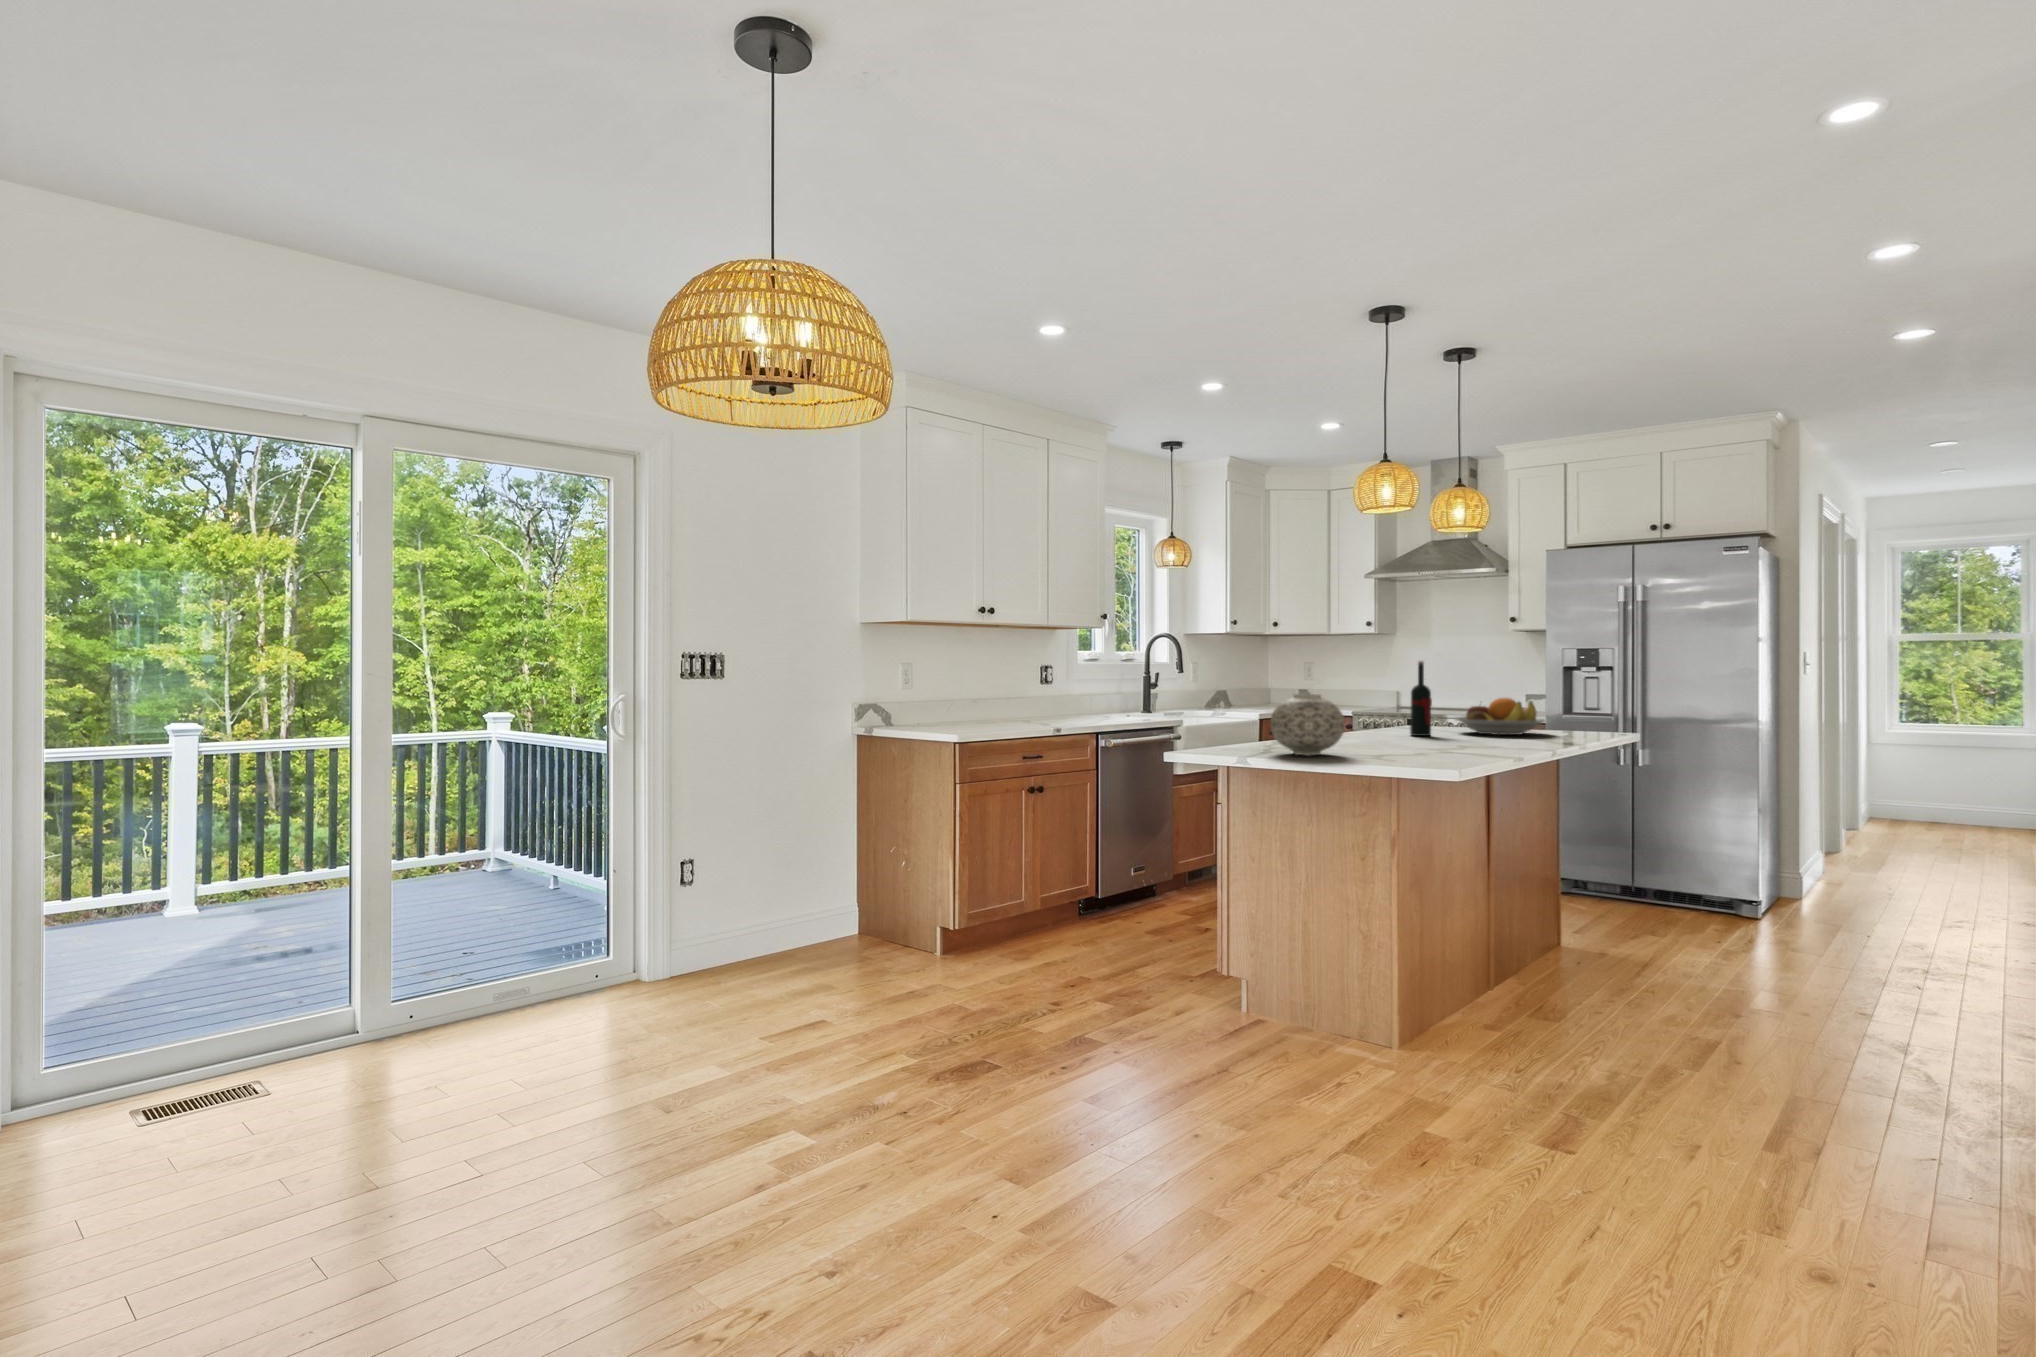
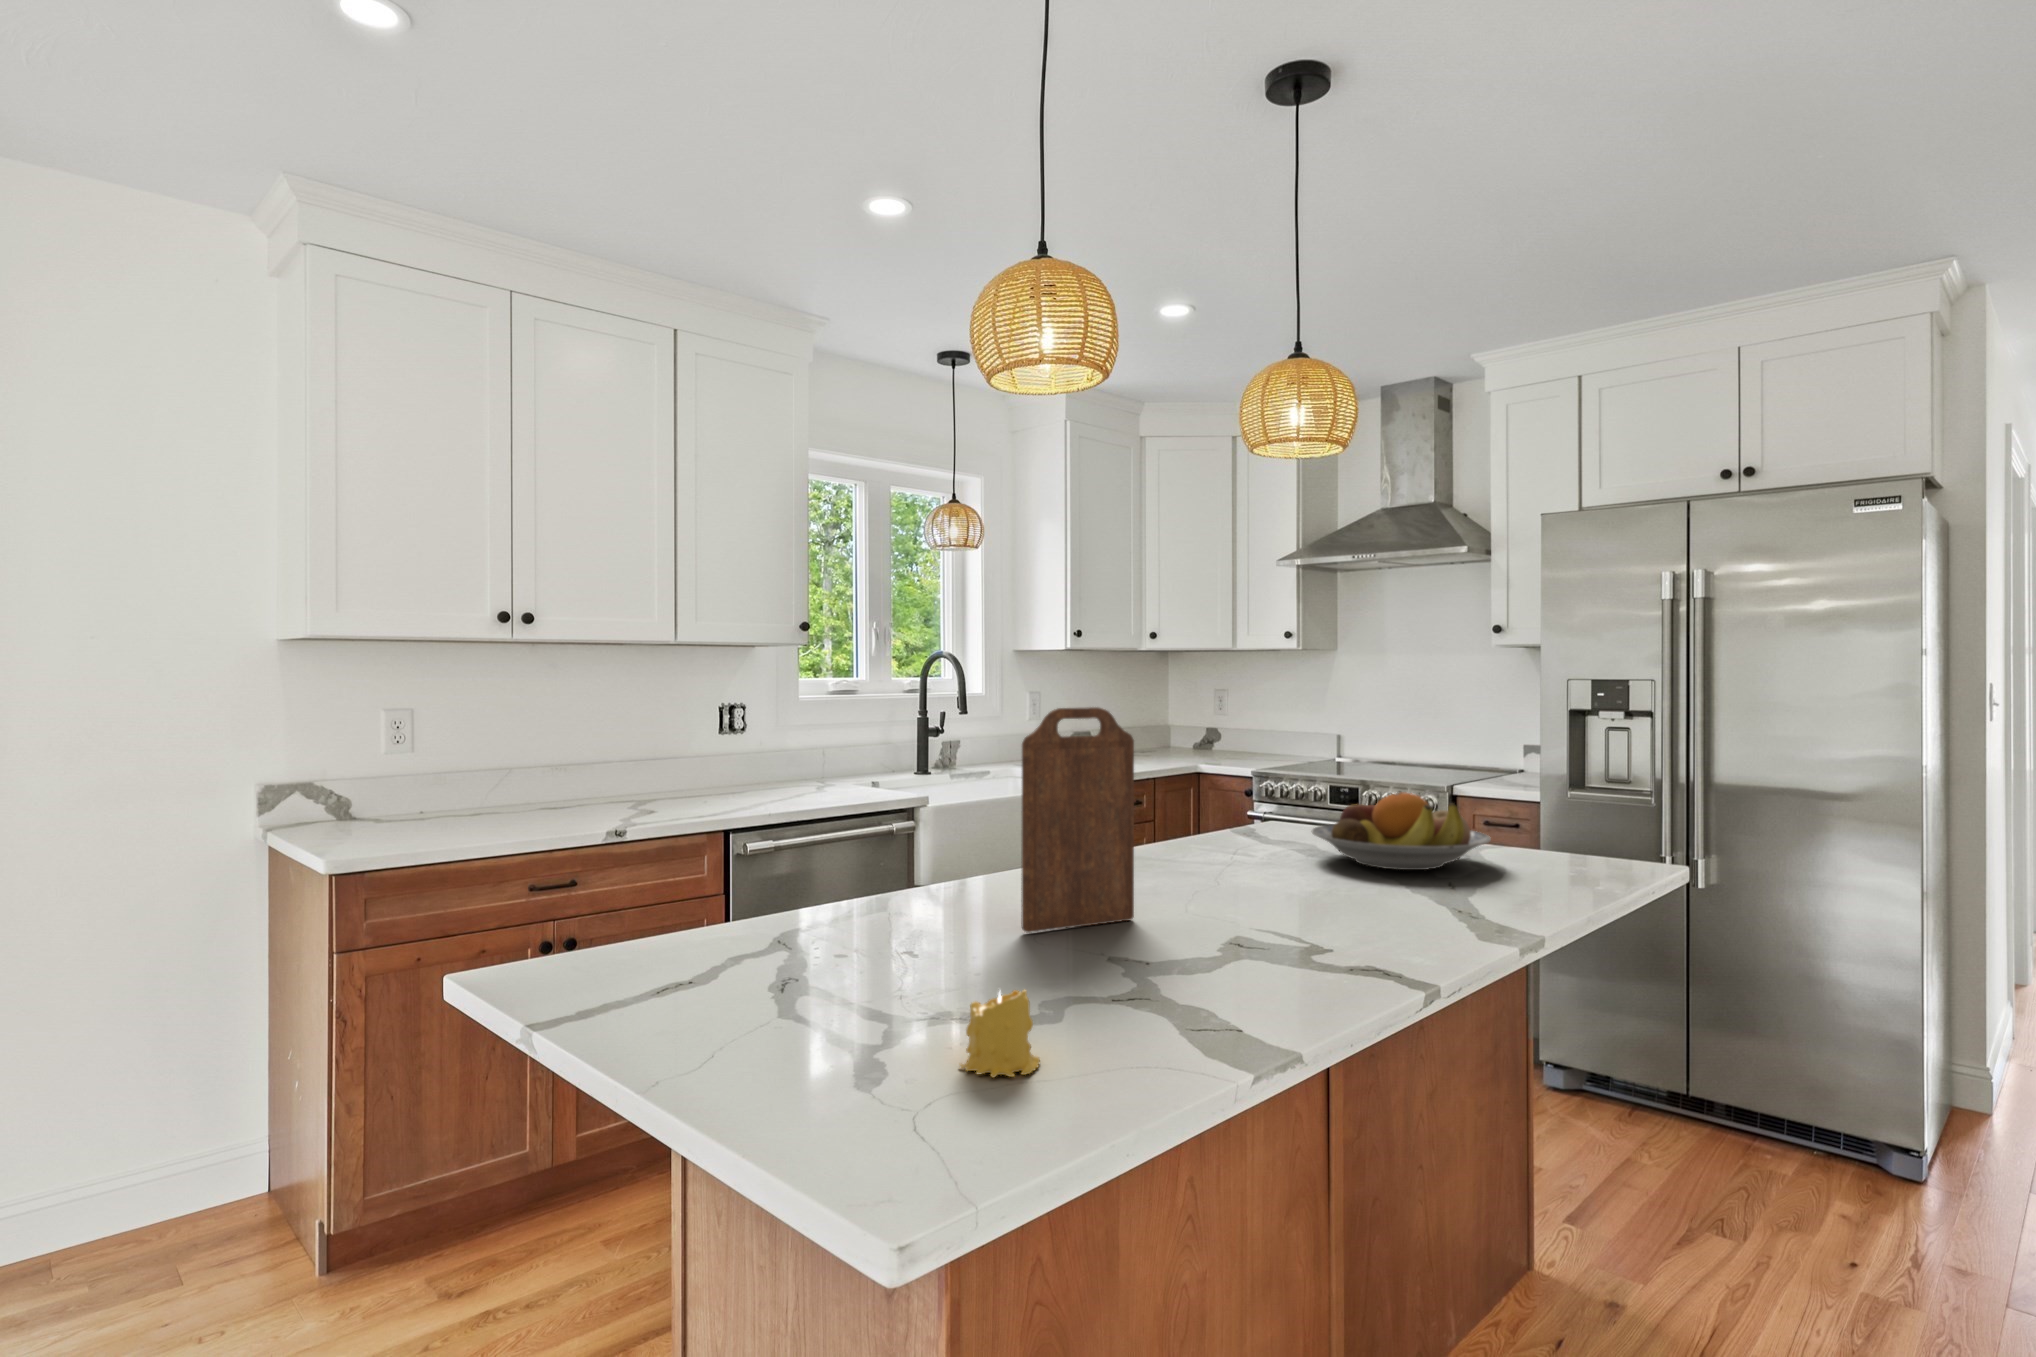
cutting board: none [1363,649,1405,747] -> present [1021,707,1134,933]
wine bottle: present [1410,661,1432,736] -> none [1210,721,1249,875]
vase: present [1271,693,1344,756] -> none [716,825,900,991]
candle: none [1407,737,1437,765] -> present [960,990,1040,1077]

